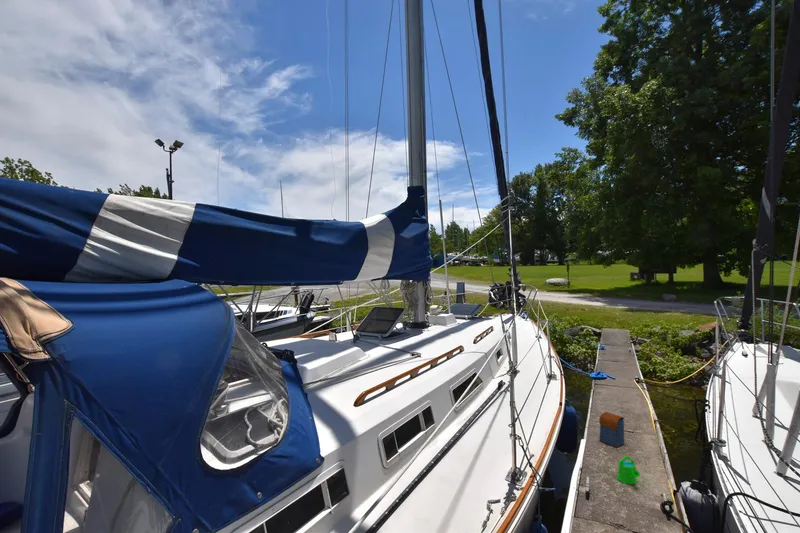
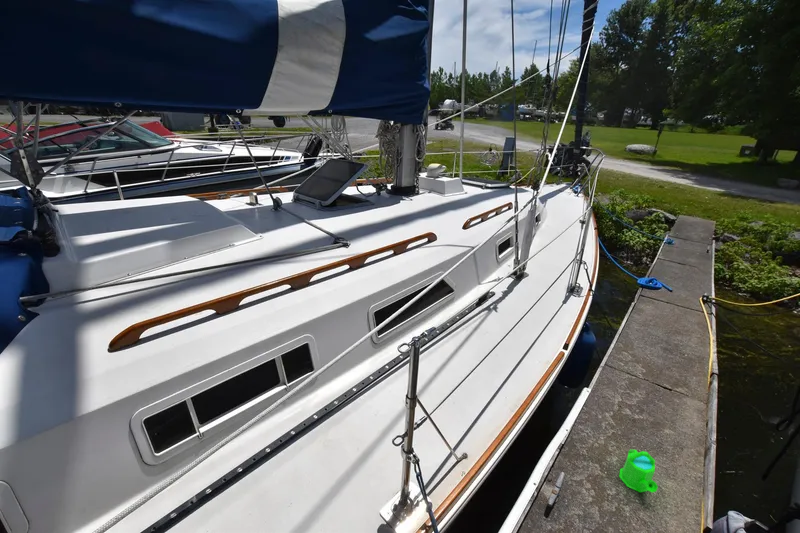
backpack: present [599,412,624,447] -> none [615,358,663,412]

